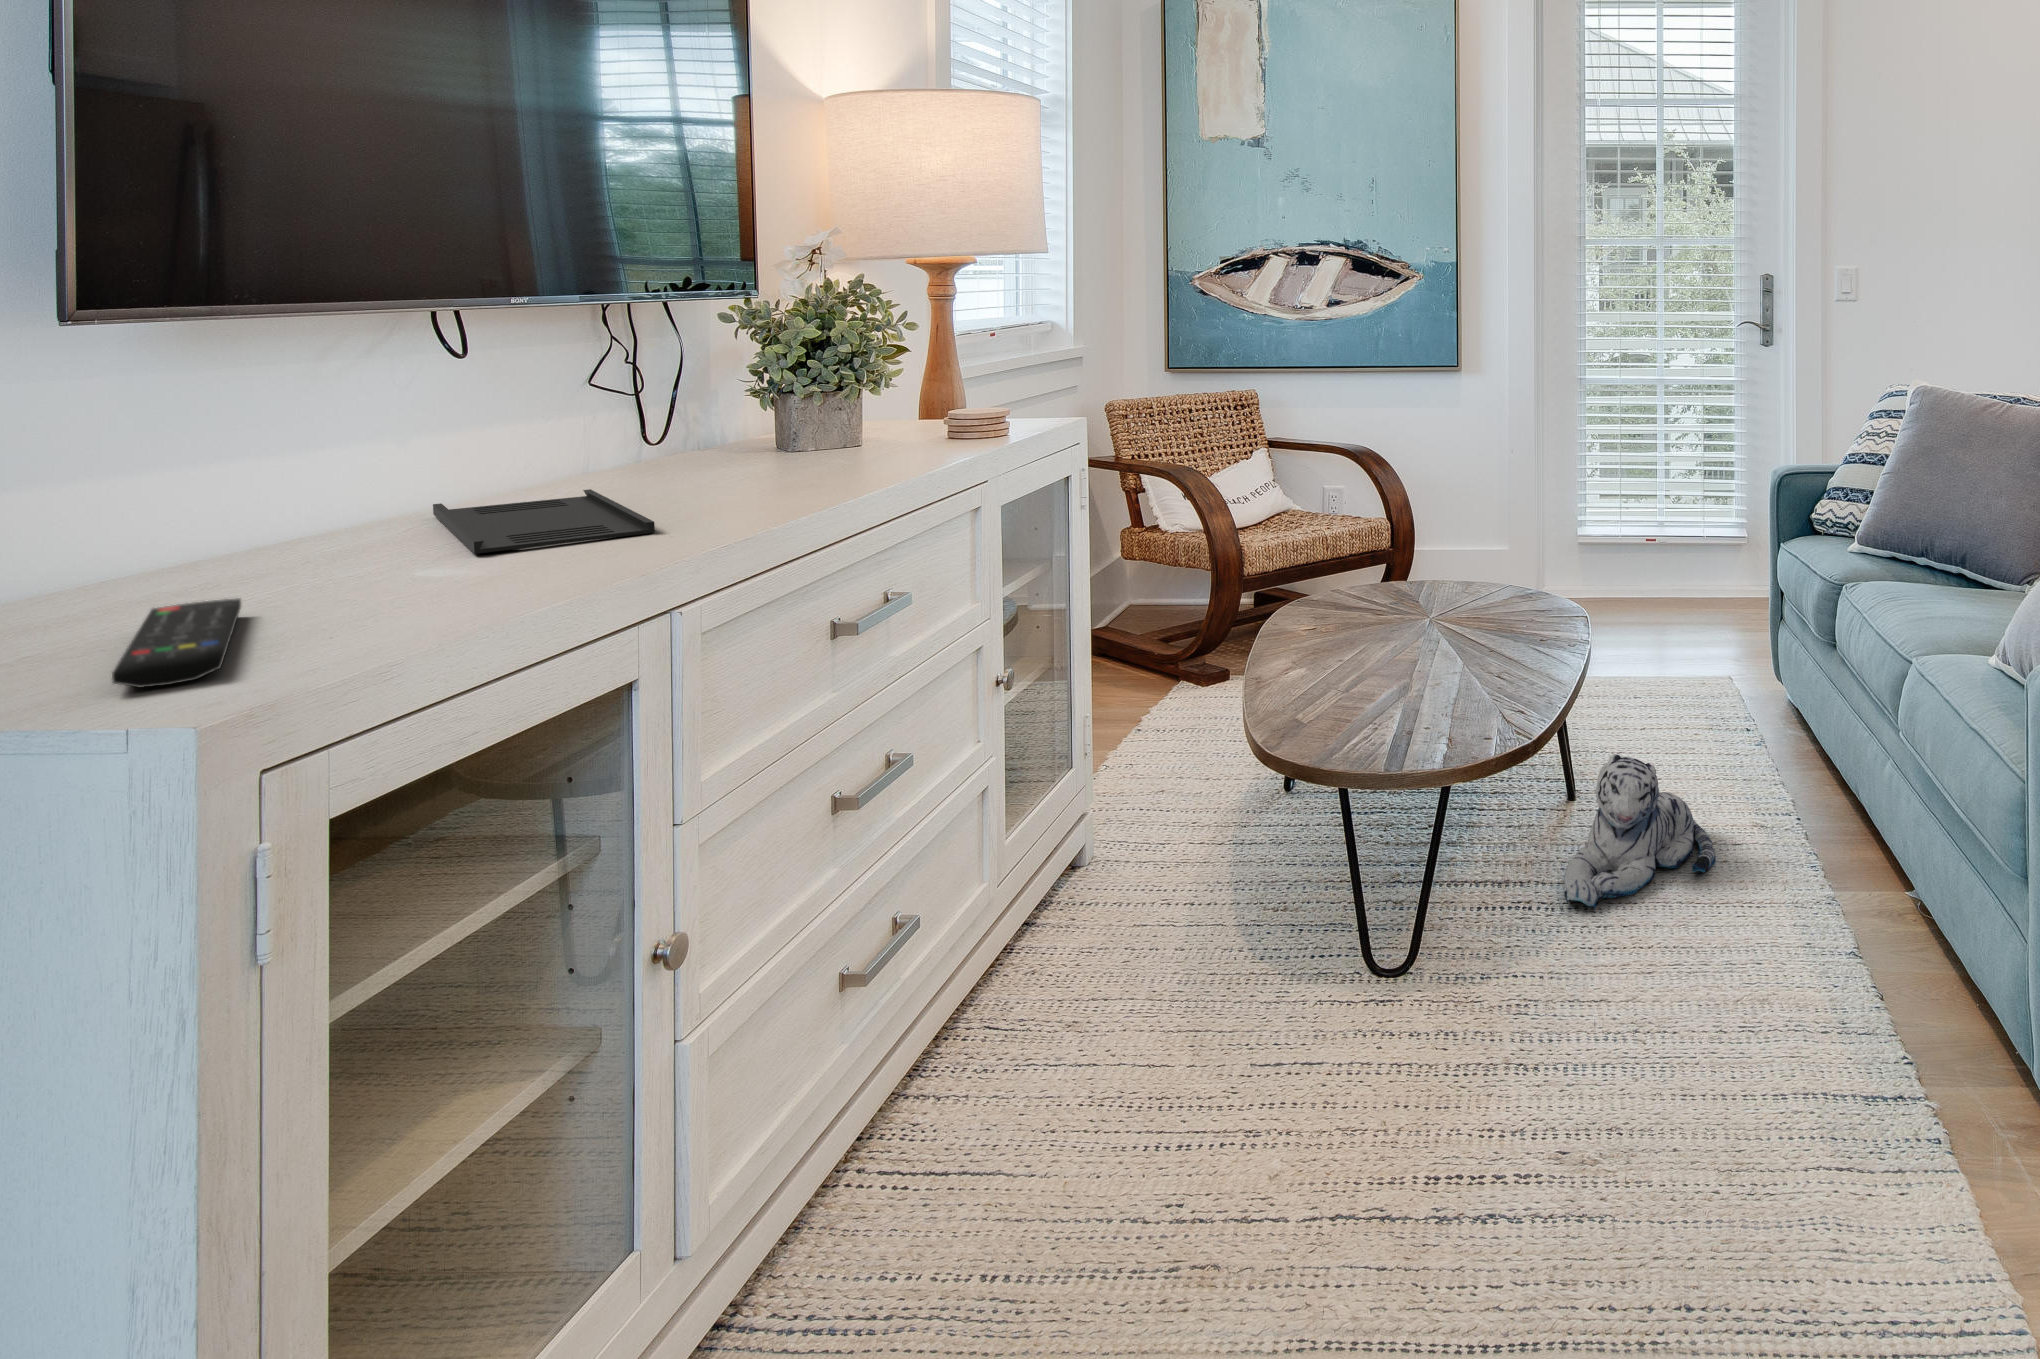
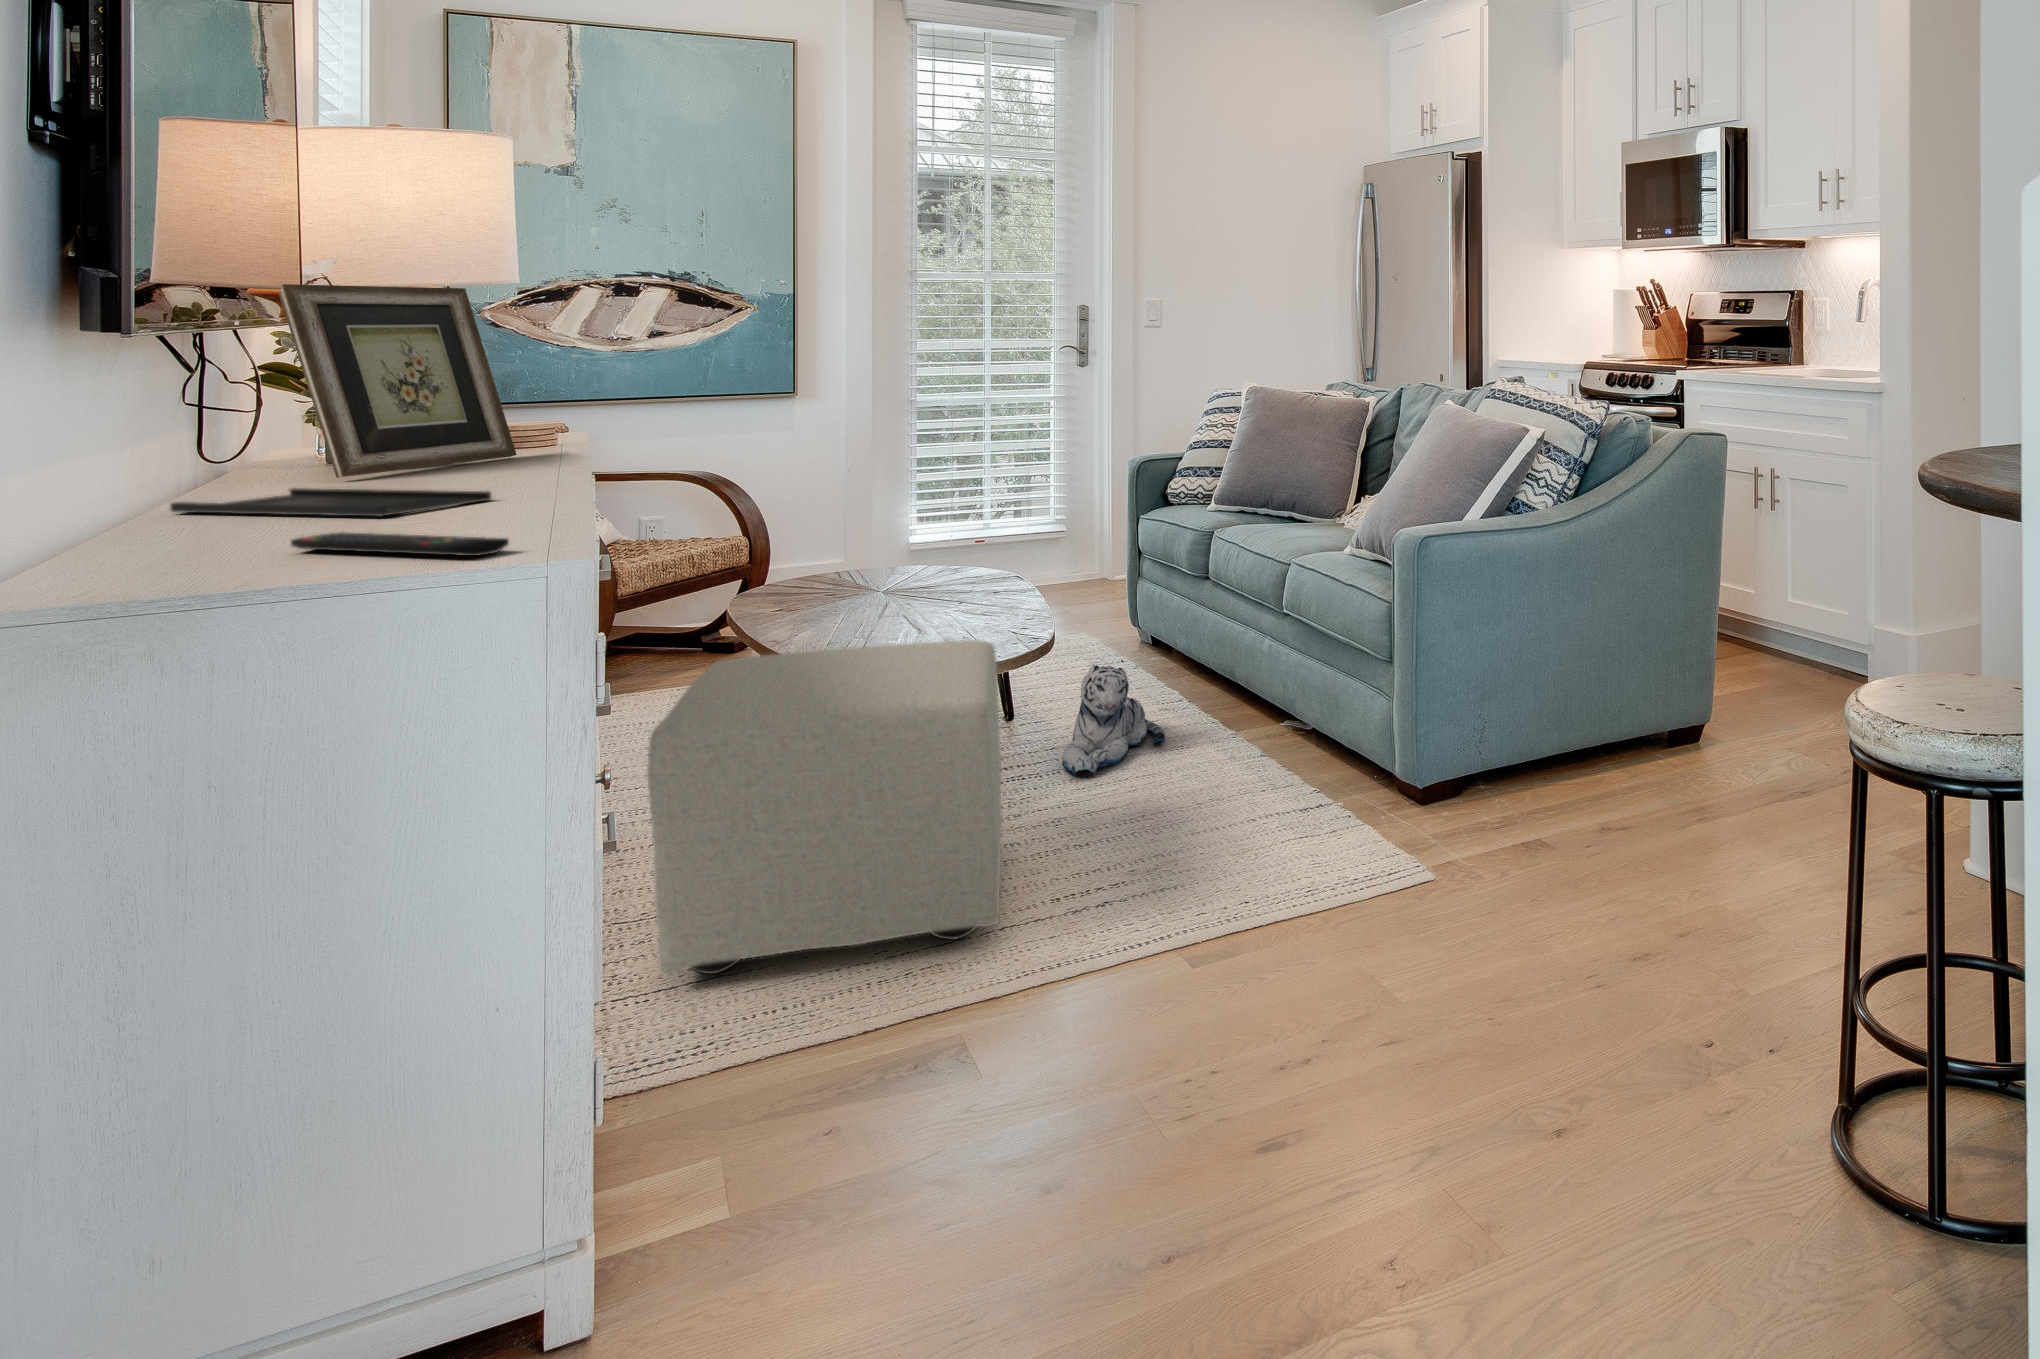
picture frame: none [675,262,931,472] -> present [279,284,517,478]
ottoman: none [901,704,1414,1205] -> present [647,640,1002,974]

